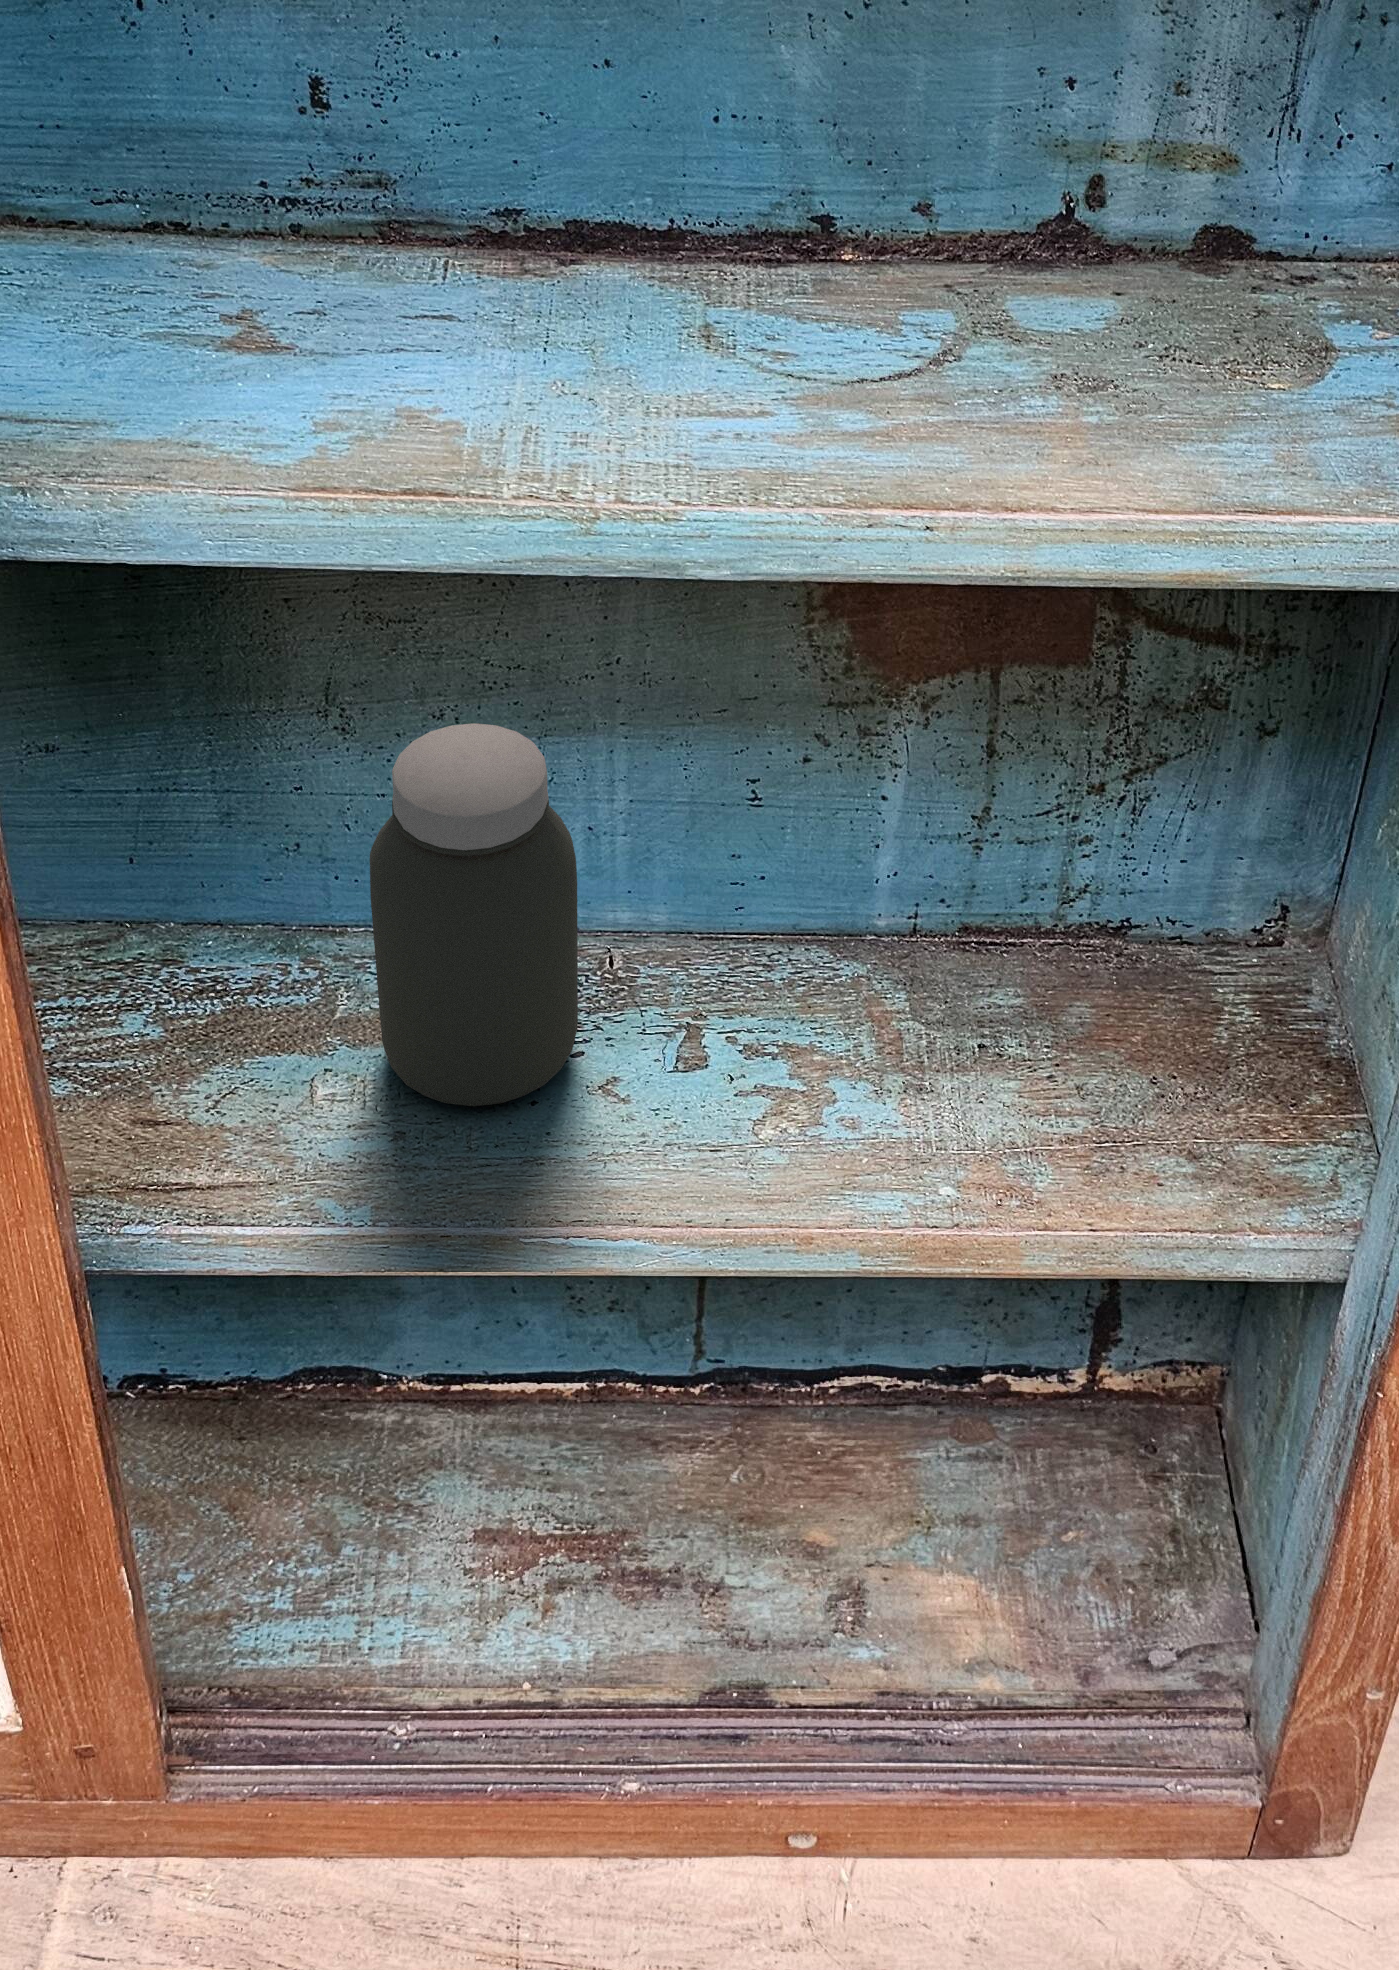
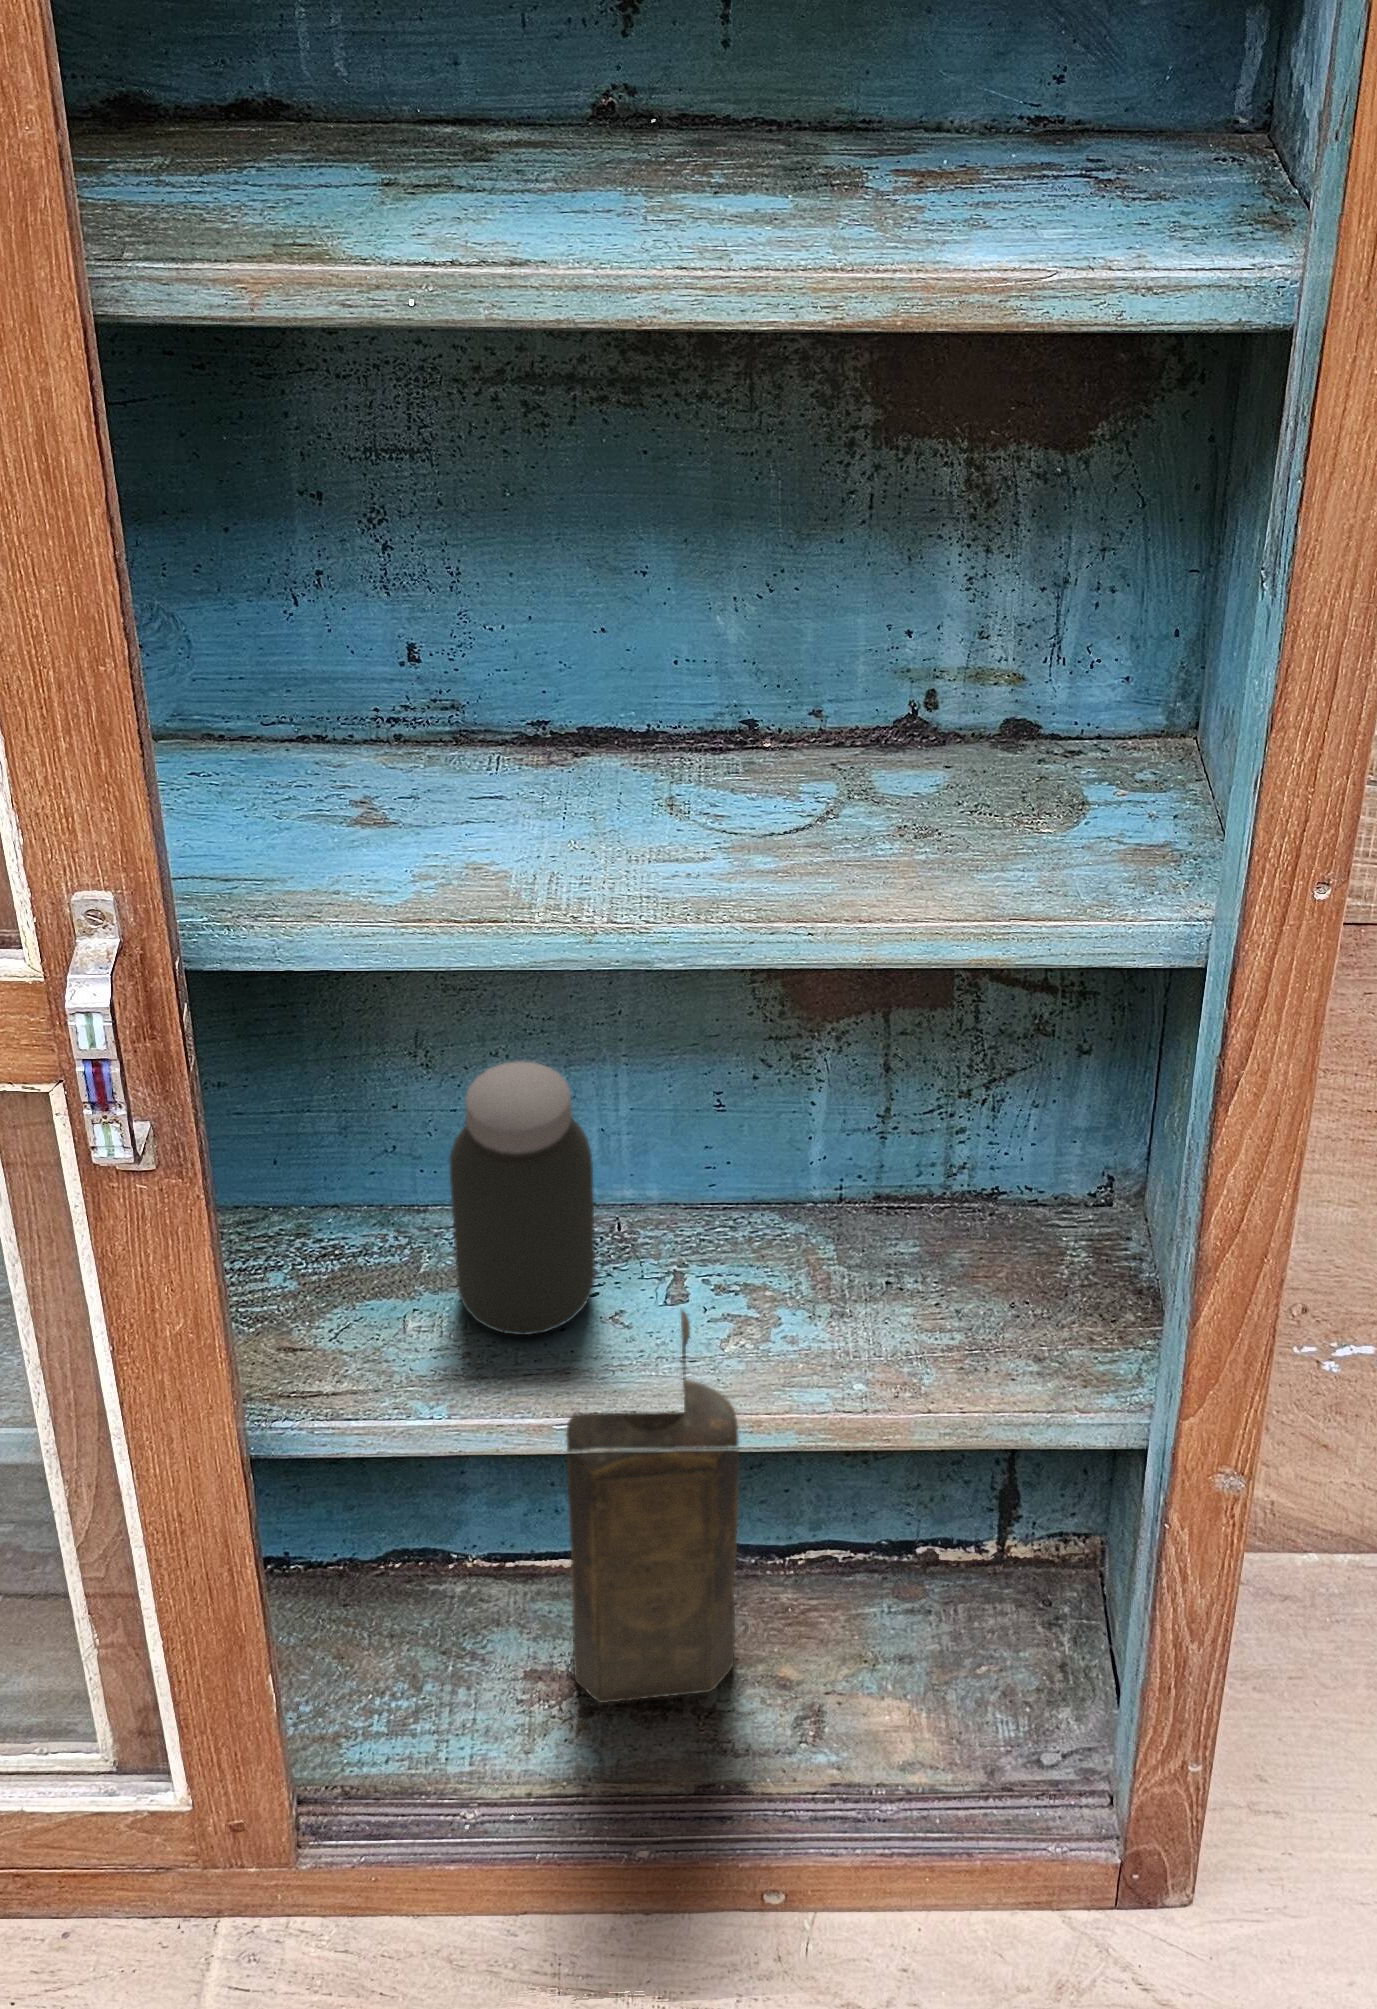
bottle: none [505,1059,769,1574] -> present [567,1310,738,1703]

